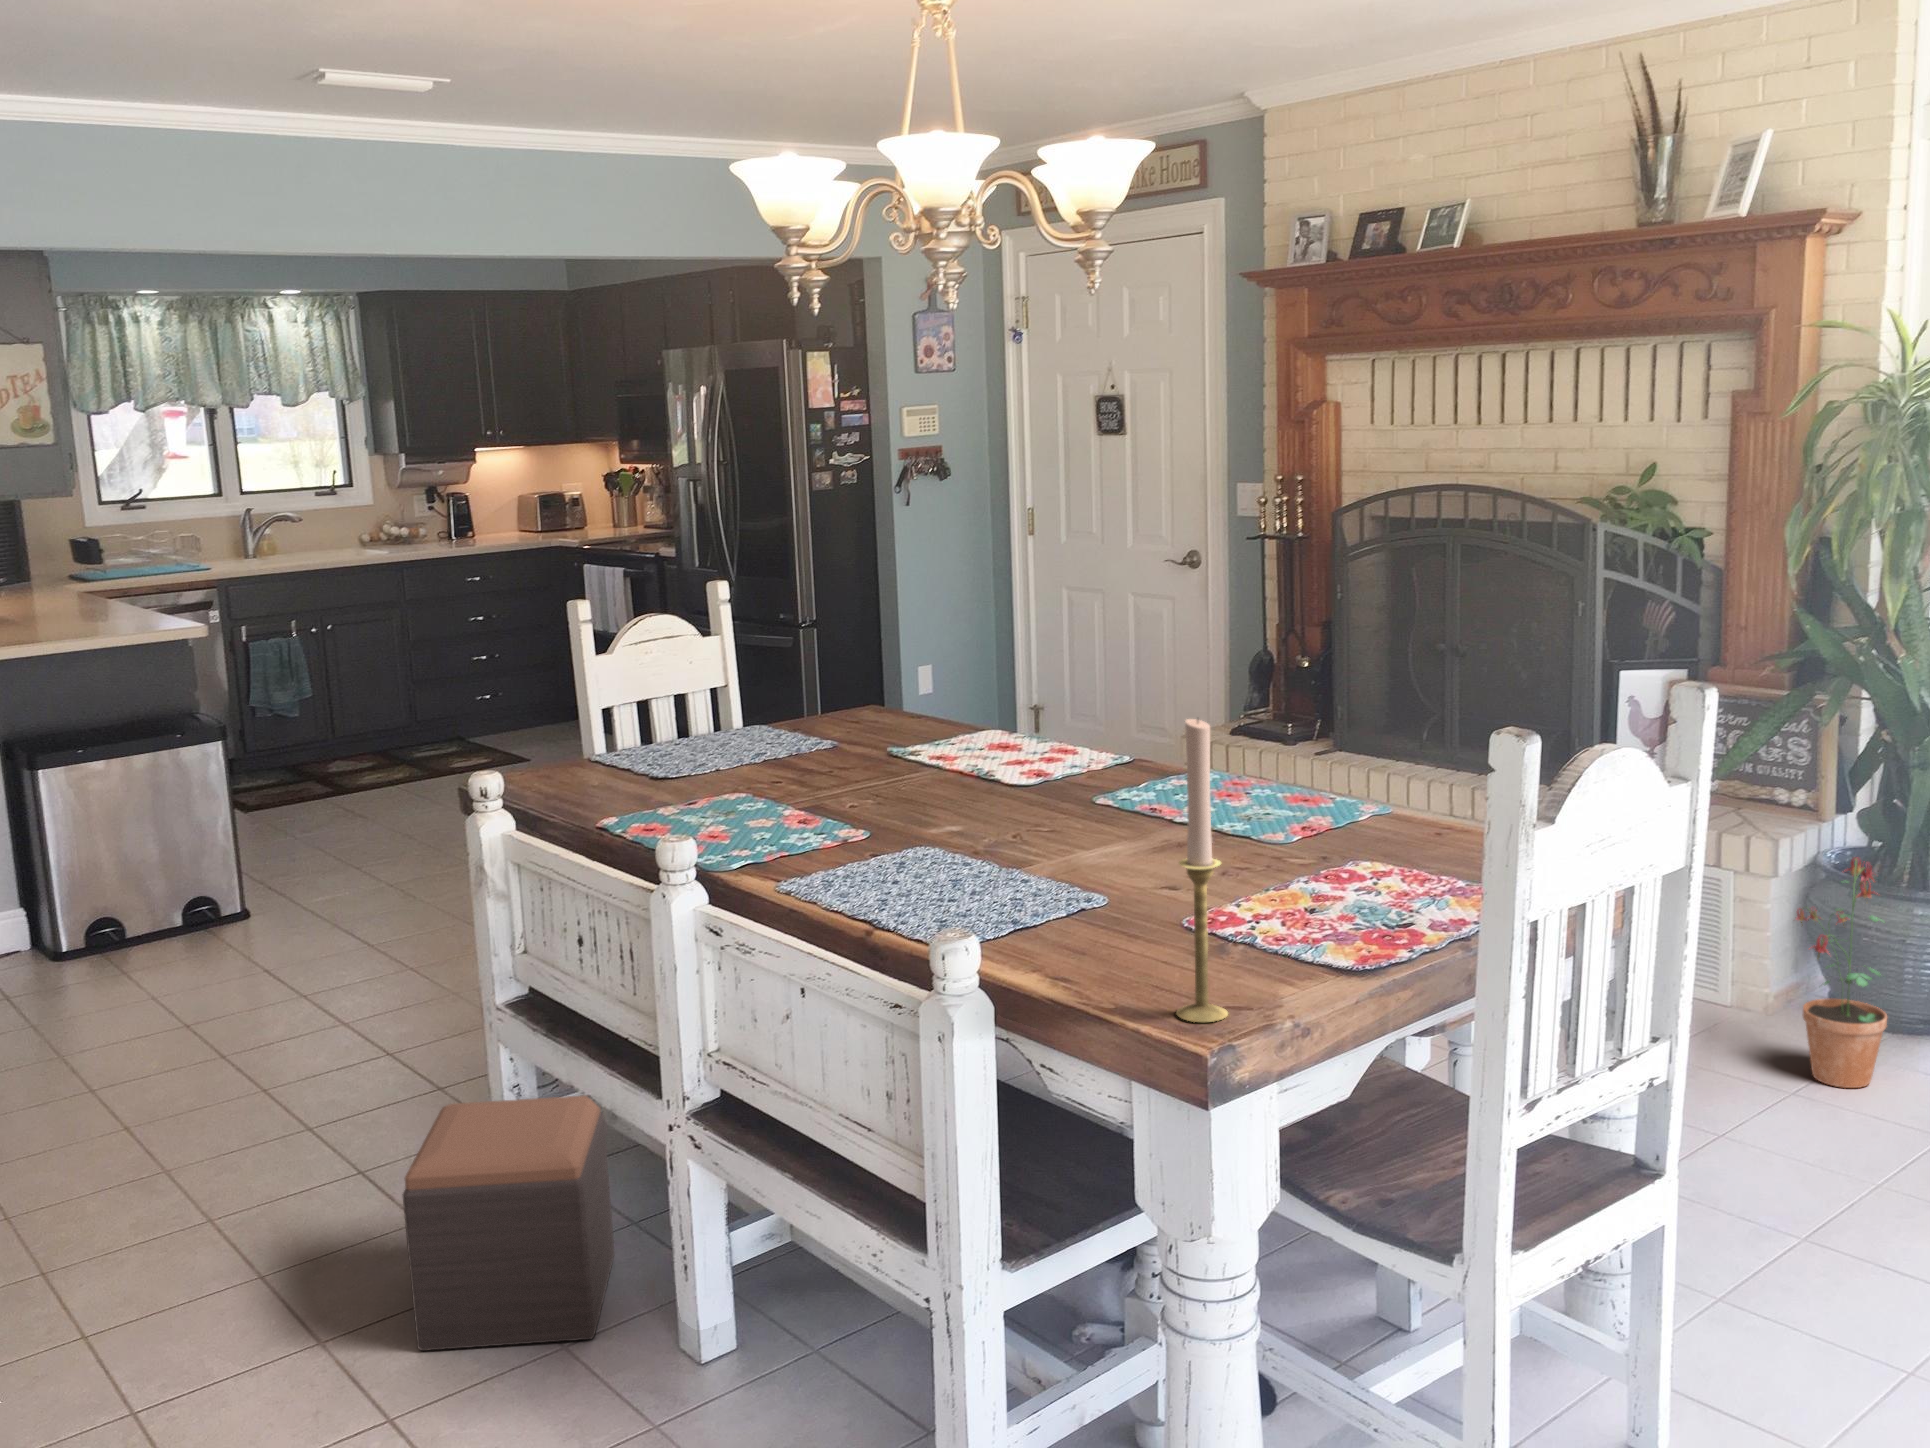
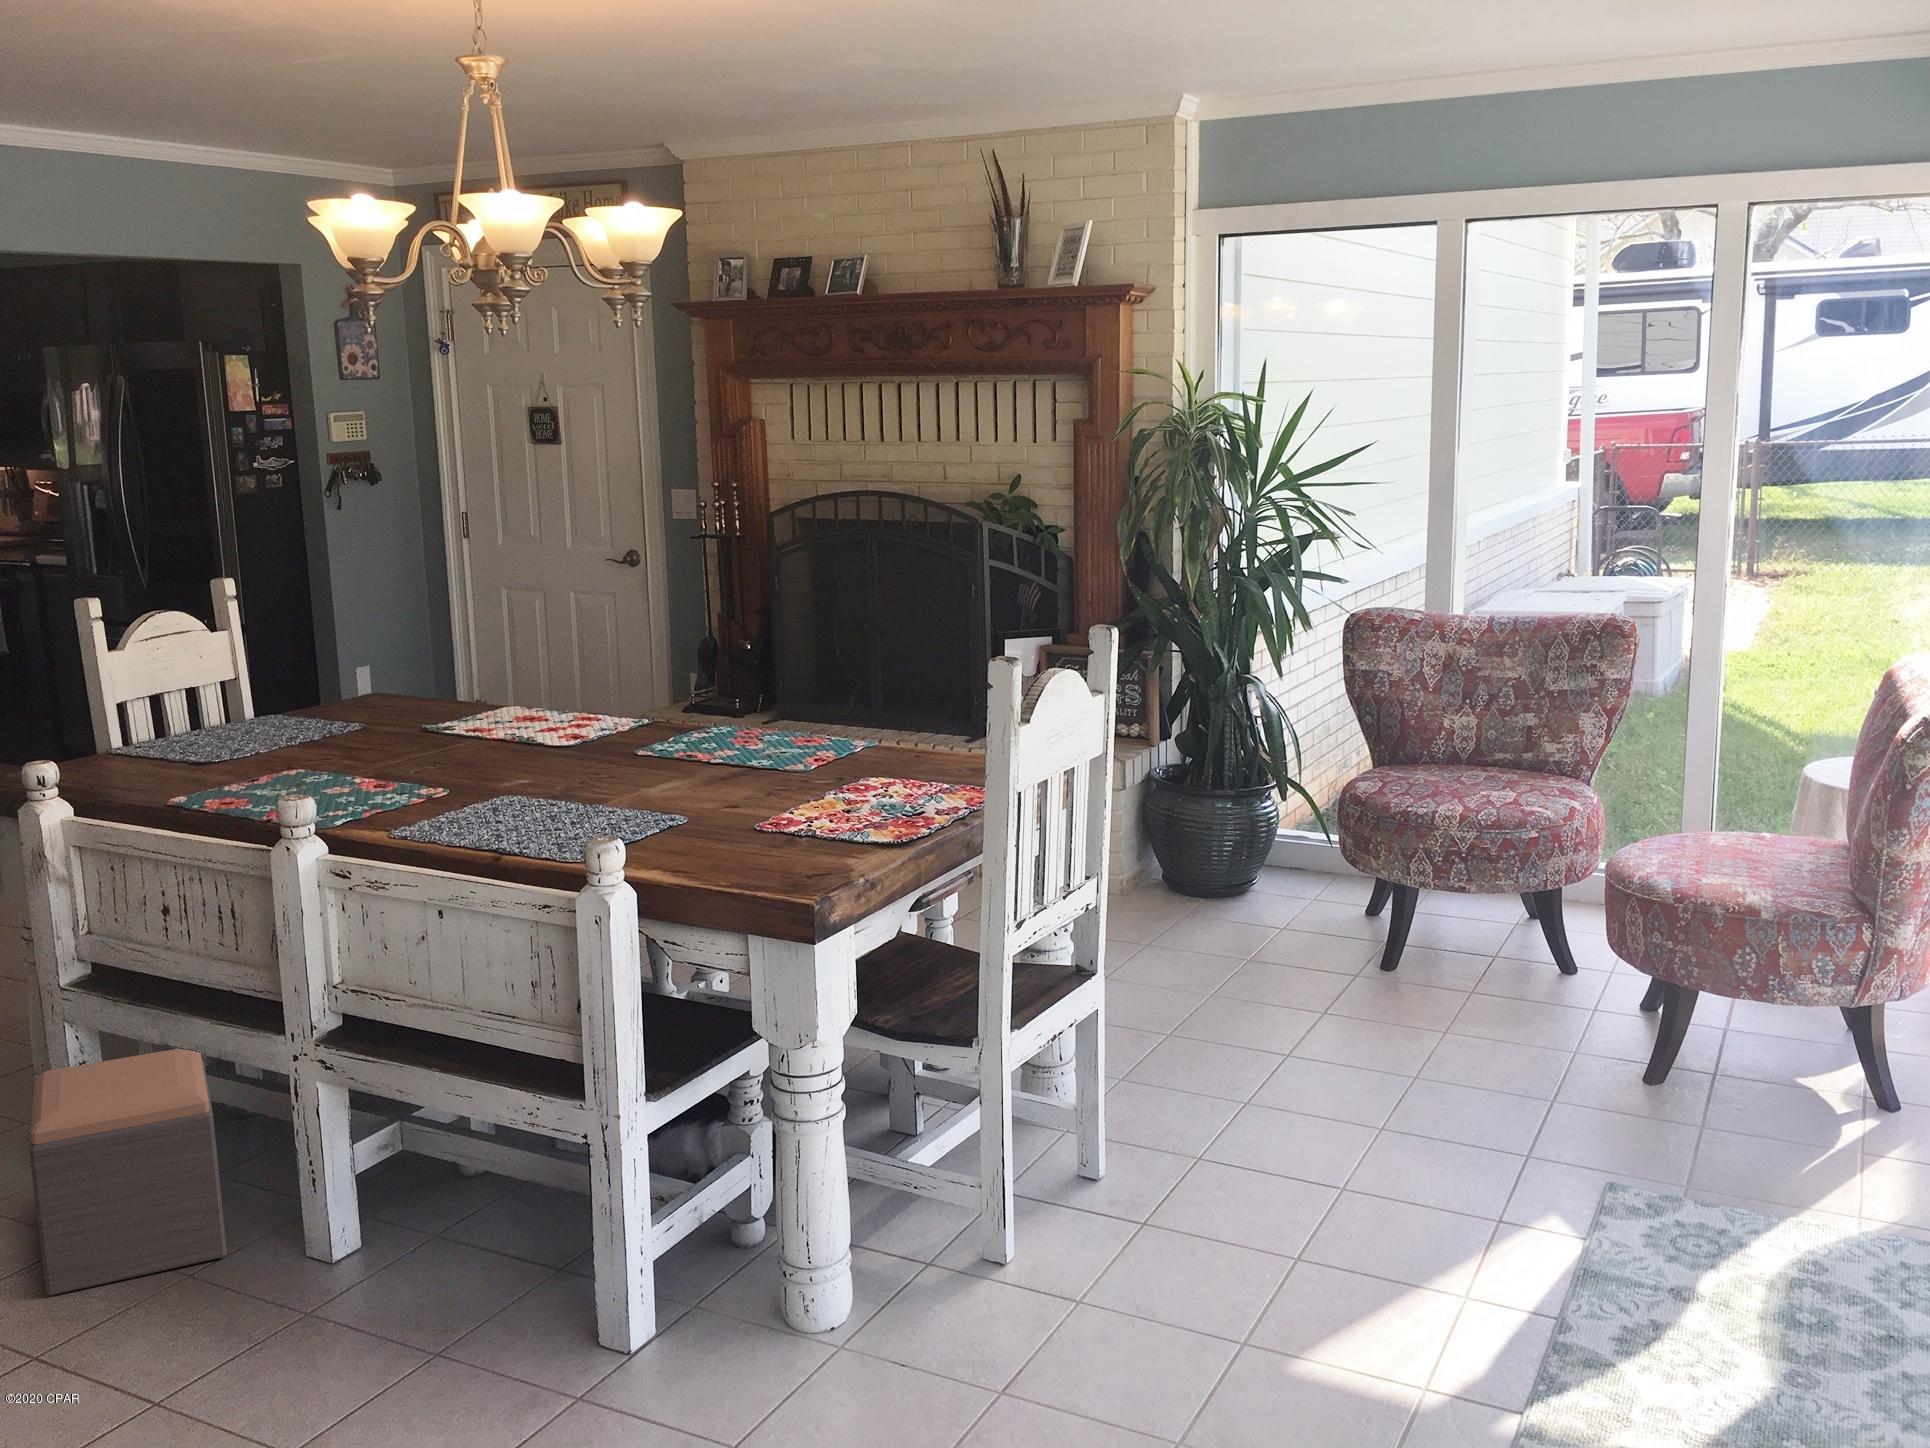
candlestick: present [1176,719,1228,1022] -> none [778,659,818,886]
potted plant: present [1796,857,1887,1088] -> none [1139,767,1207,939]

